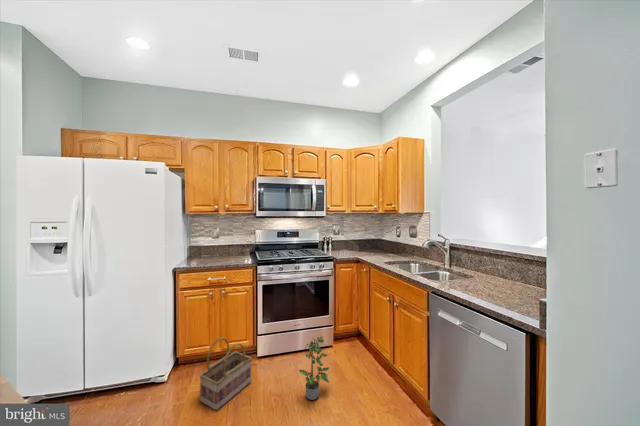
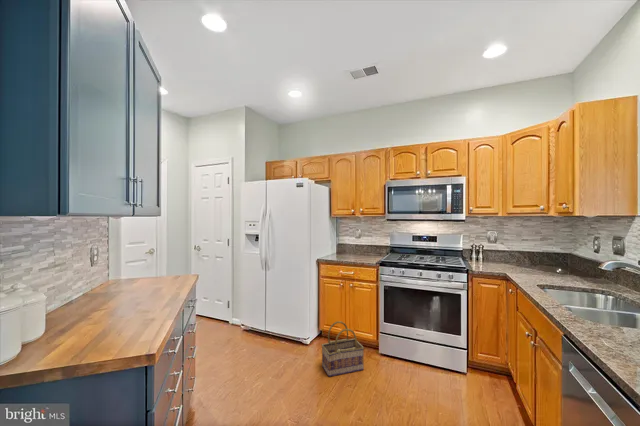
potted plant: present [299,336,329,400] -> none [396,345,434,408]

